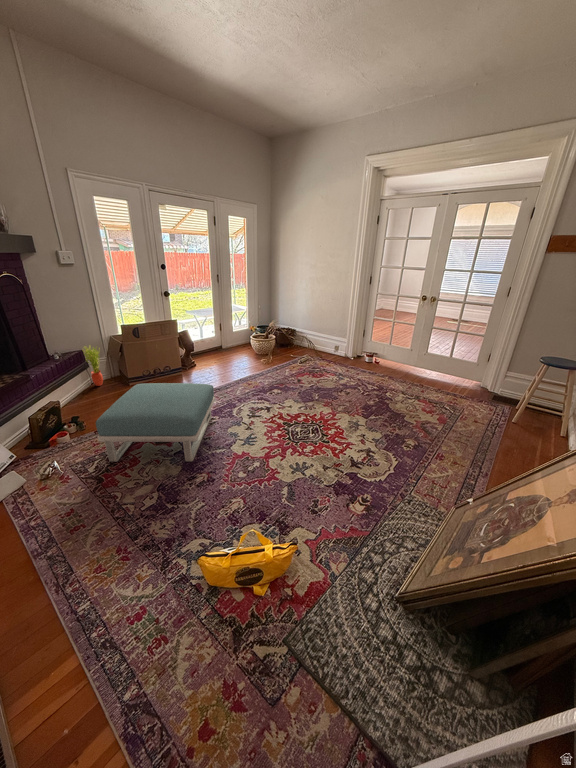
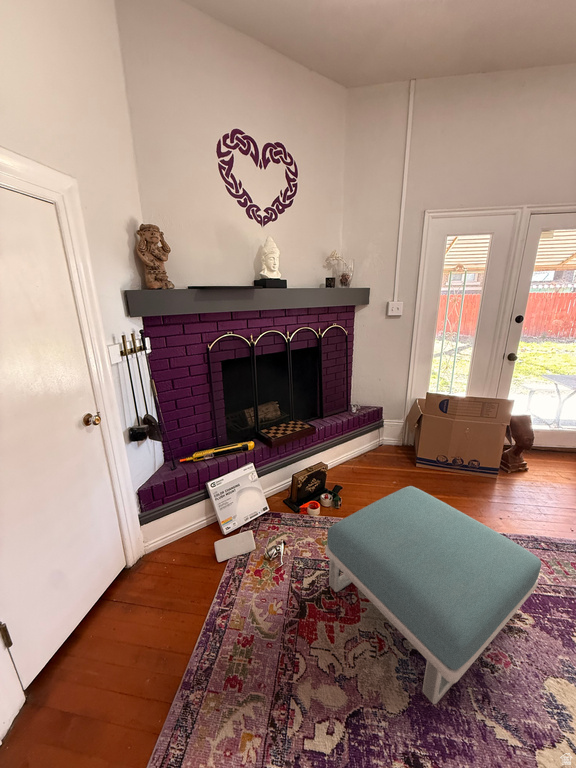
potted plant: present [82,346,103,386] -> none [379,403,399,451]

